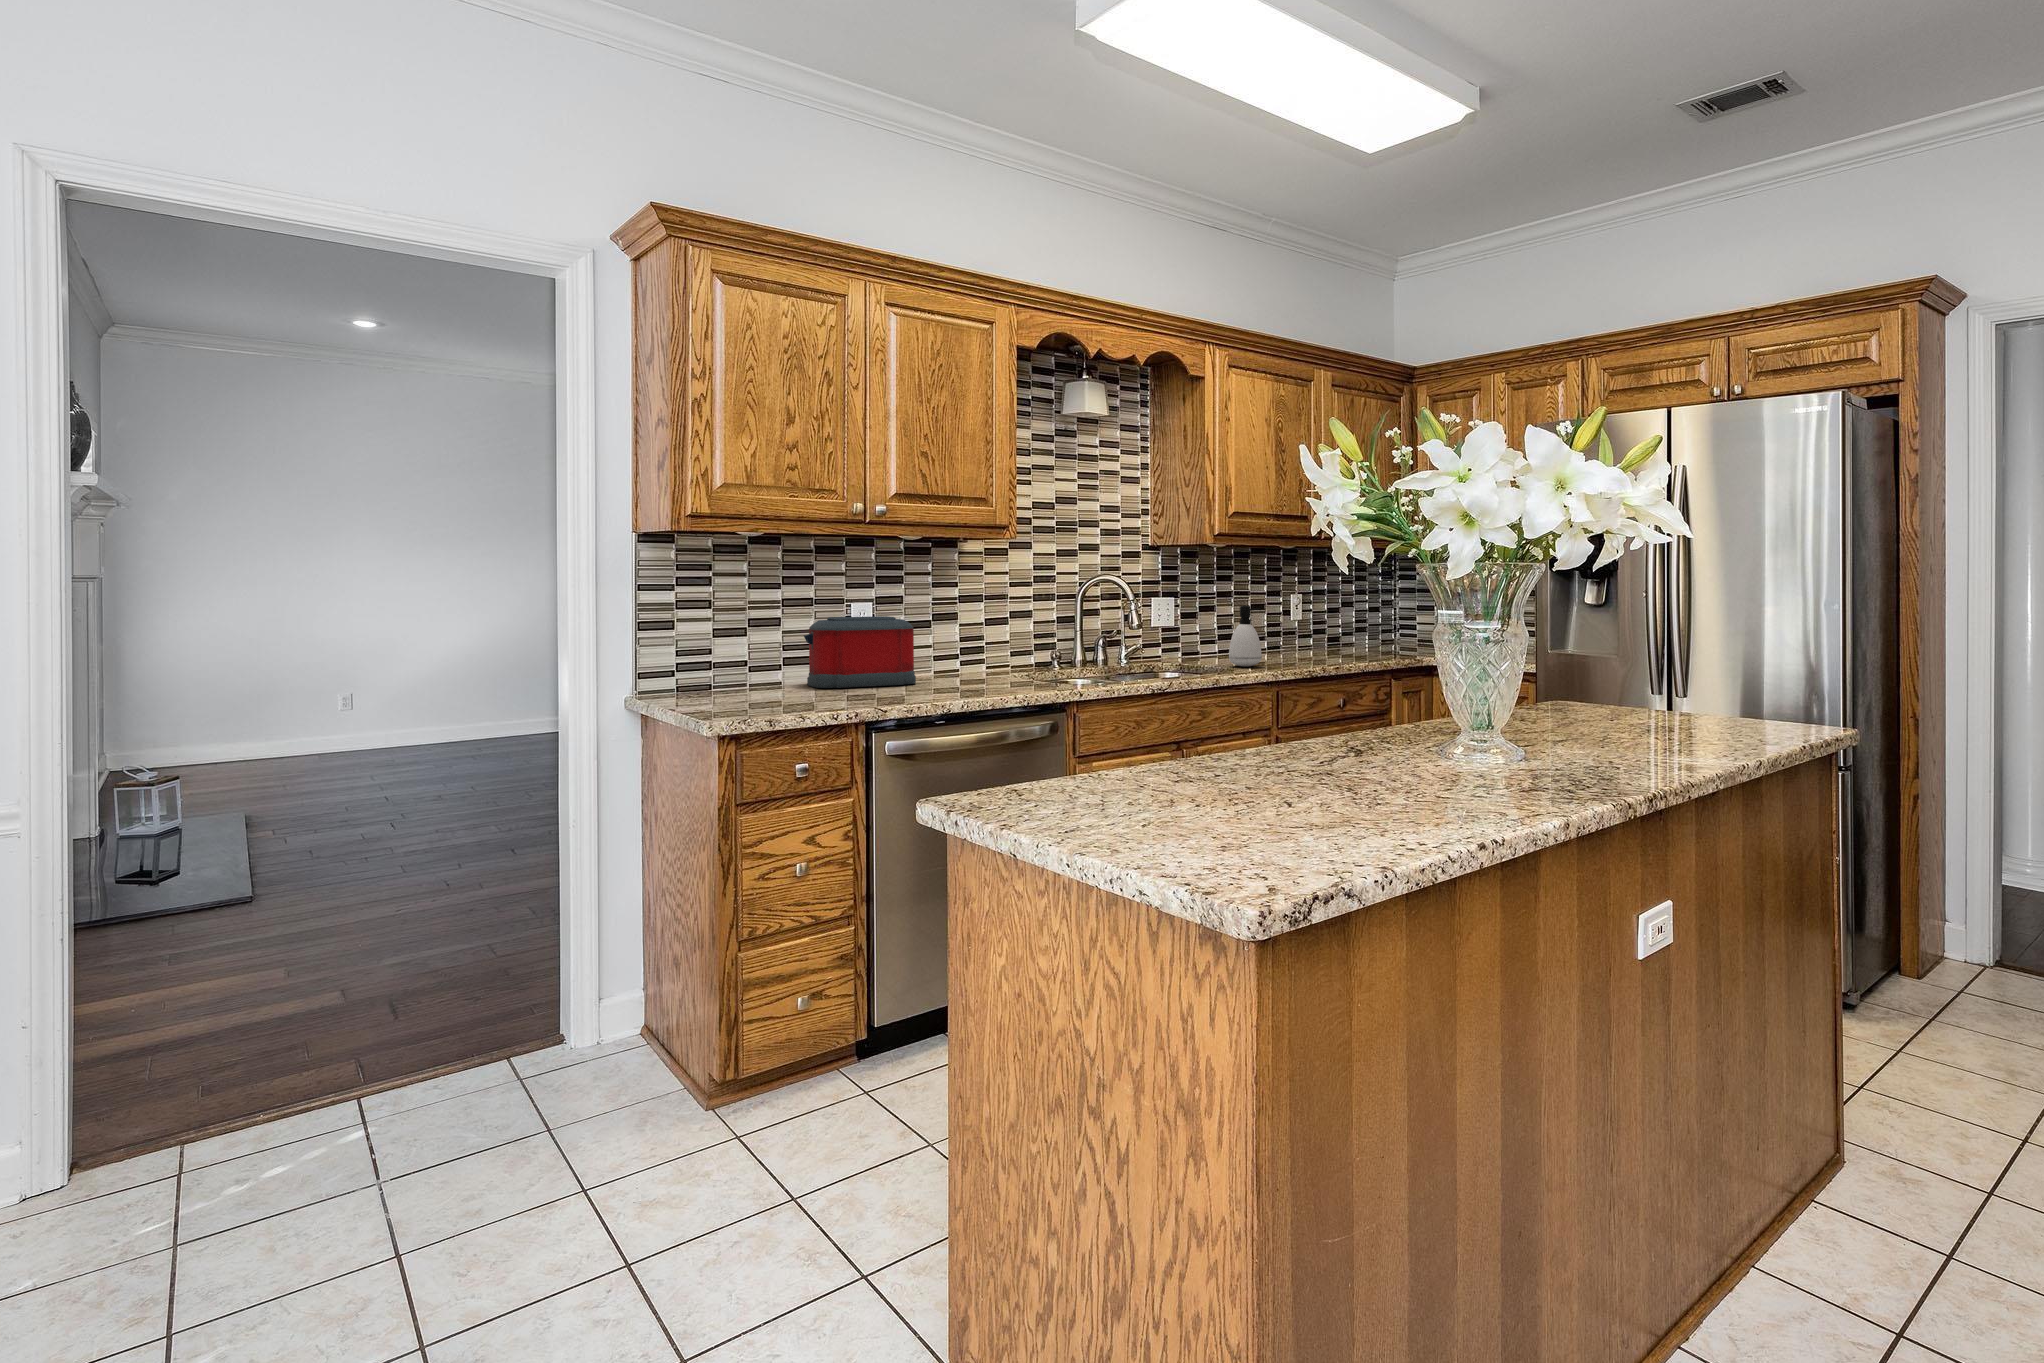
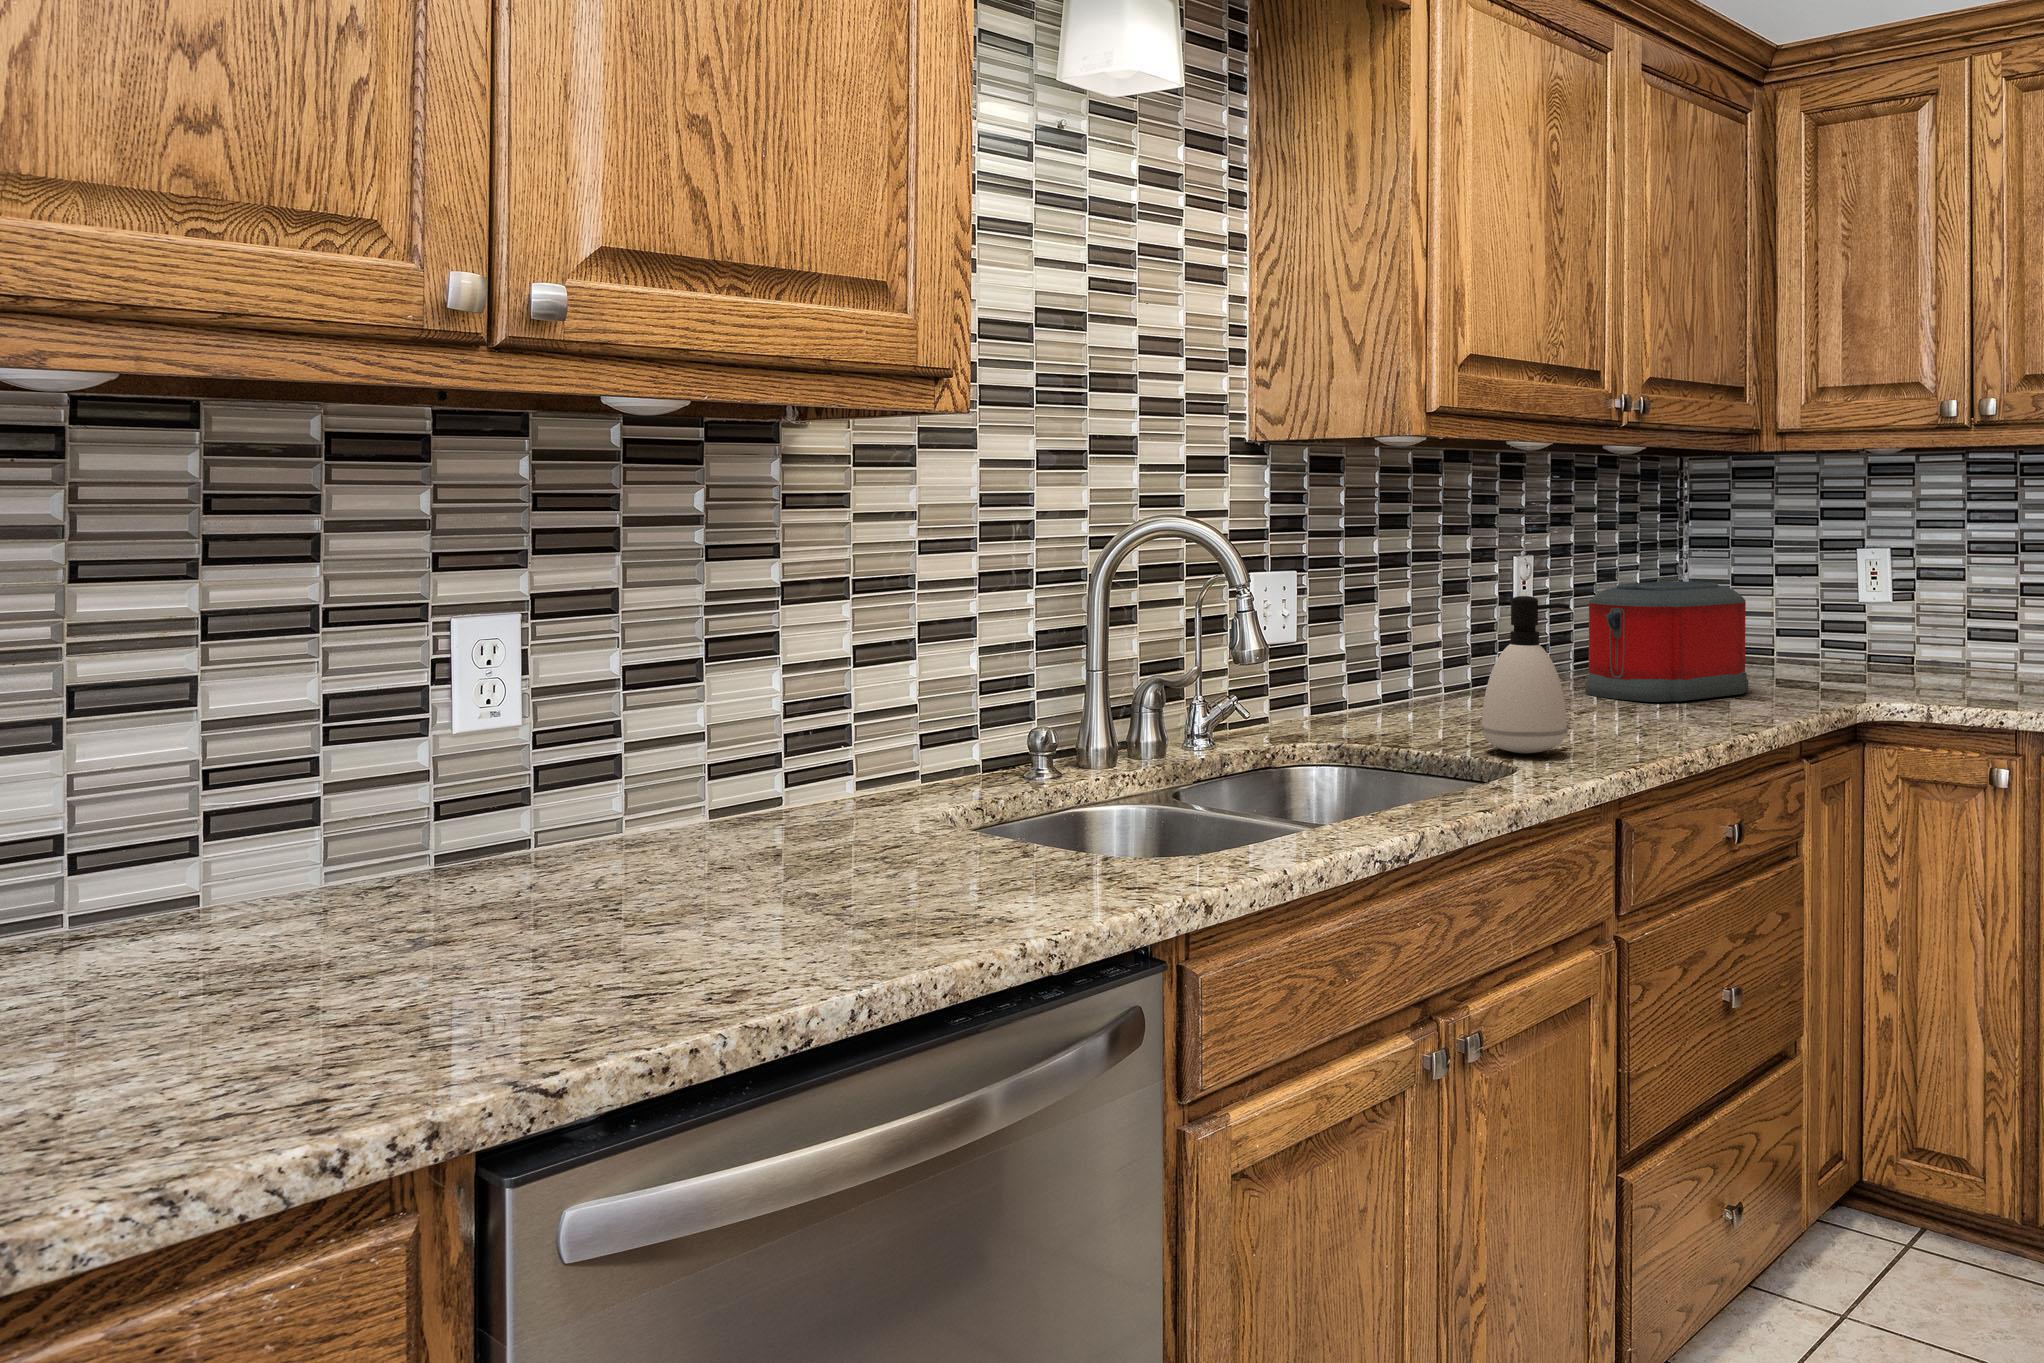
toaster: present [804,616,916,688] -> present [1585,581,1748,702]

